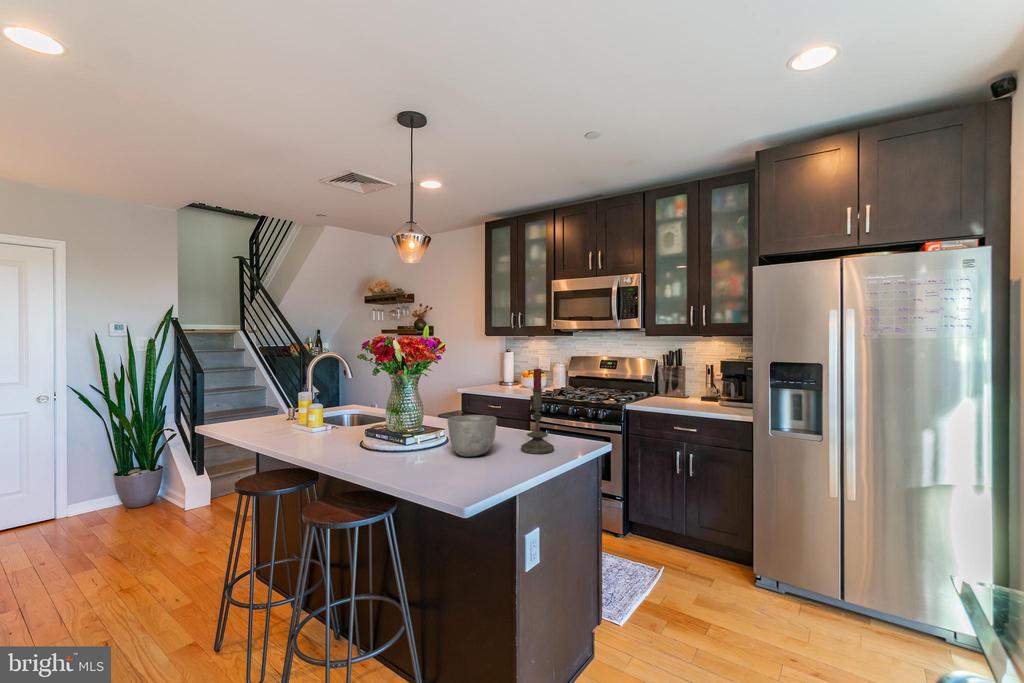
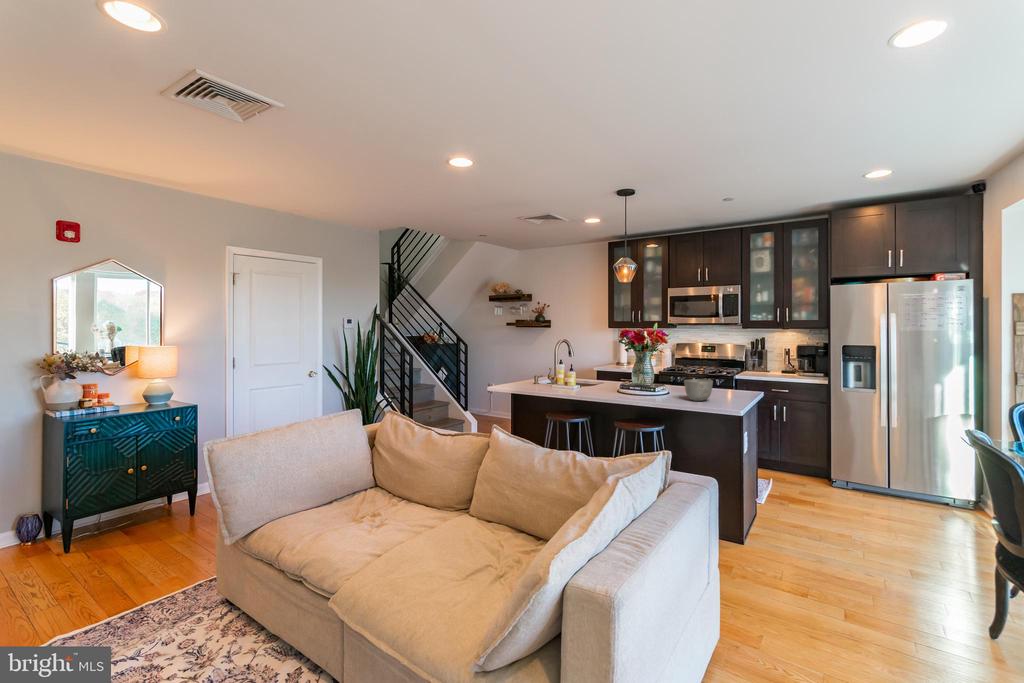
candle: present [521,368,554,454] -> none [719,351,738,399]

